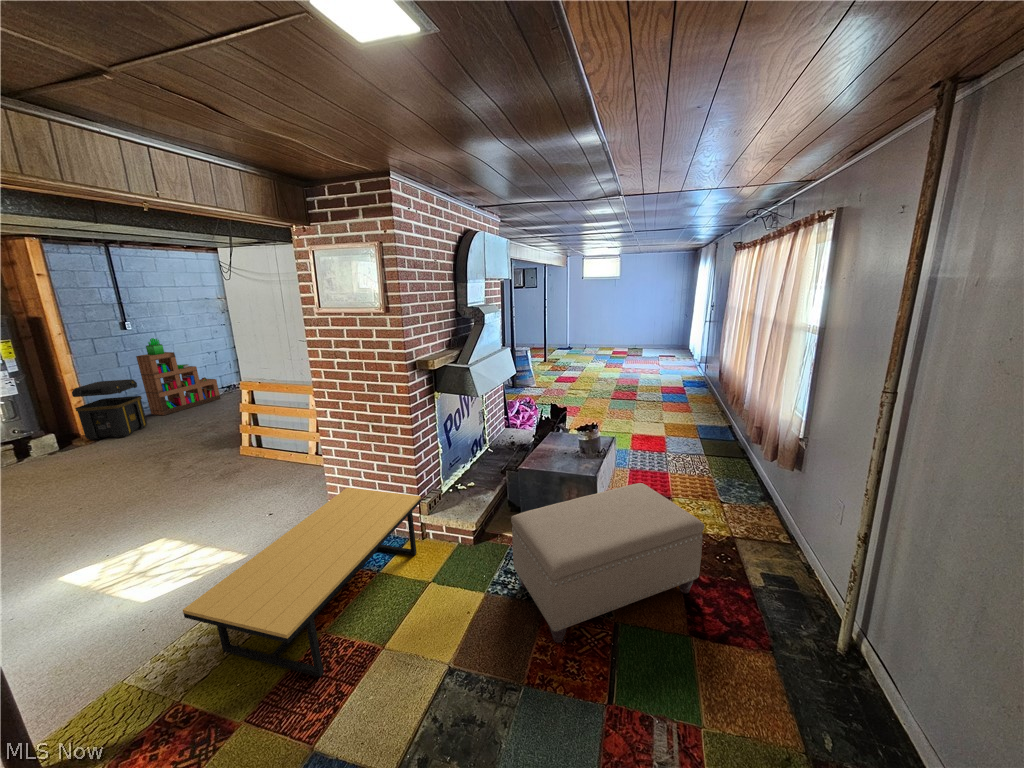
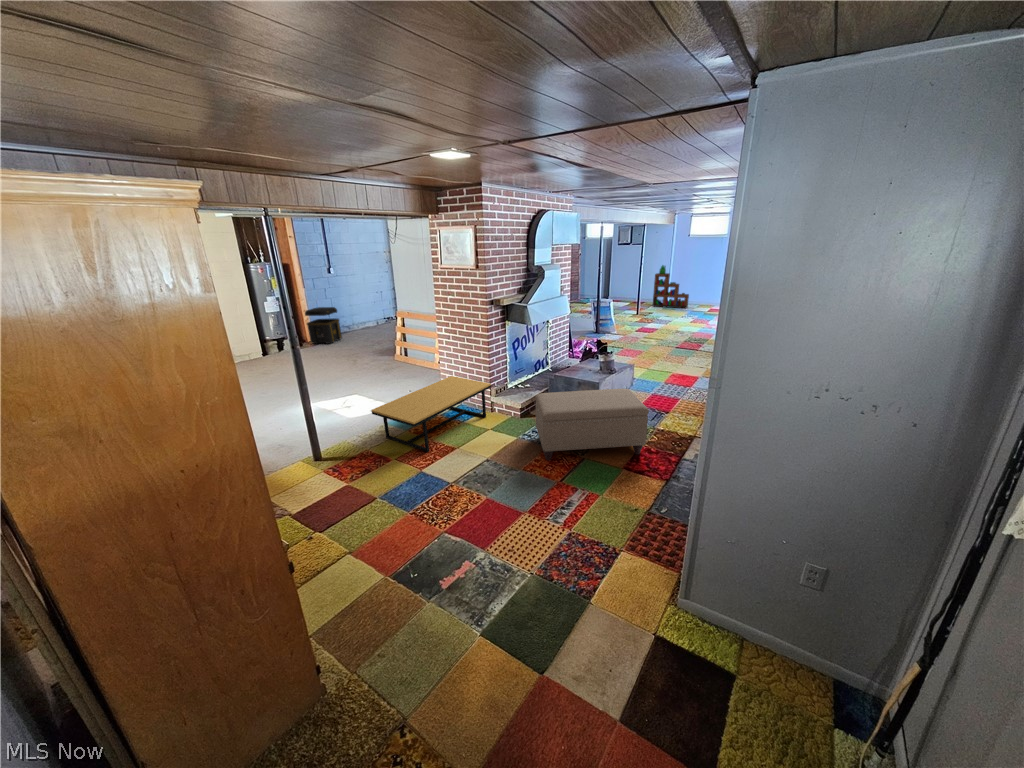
bookshelf: present [136,338,220,415] -> present [653,265,689,308]

